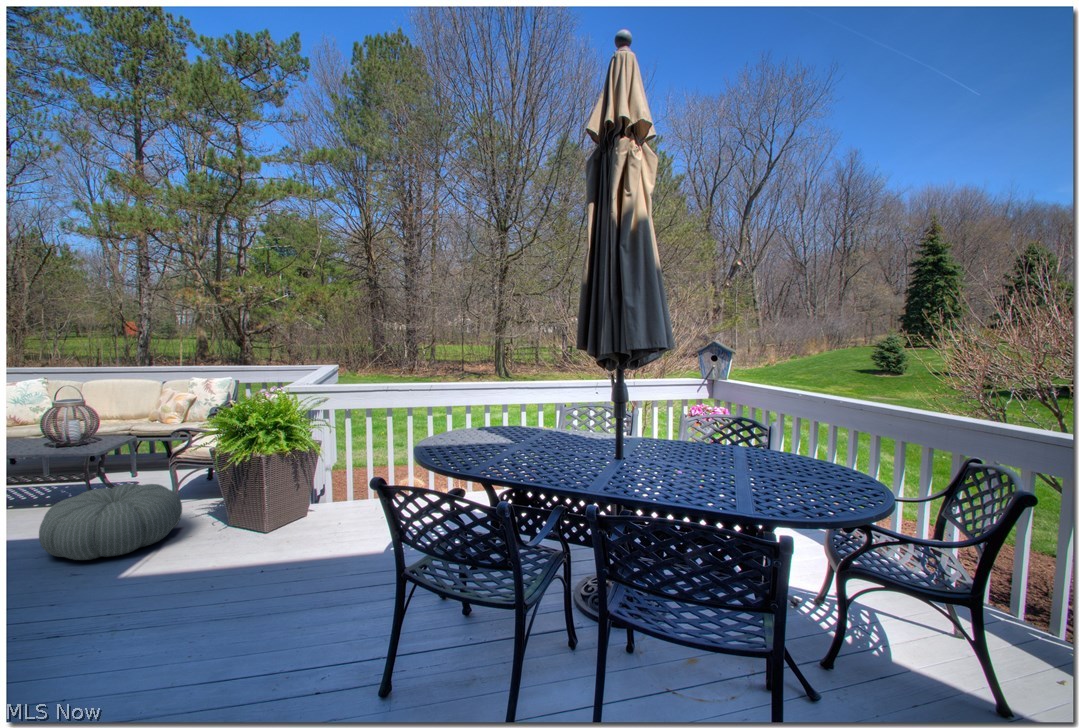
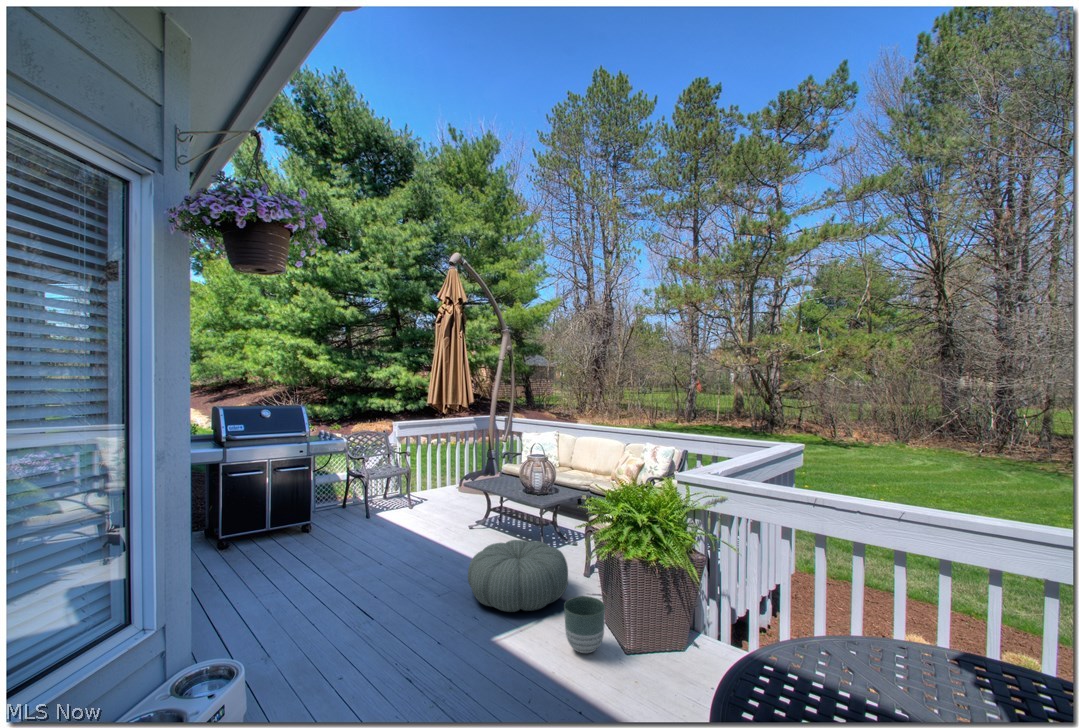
planter: none [217,502,259,548] -> present [564,596,605,653]

